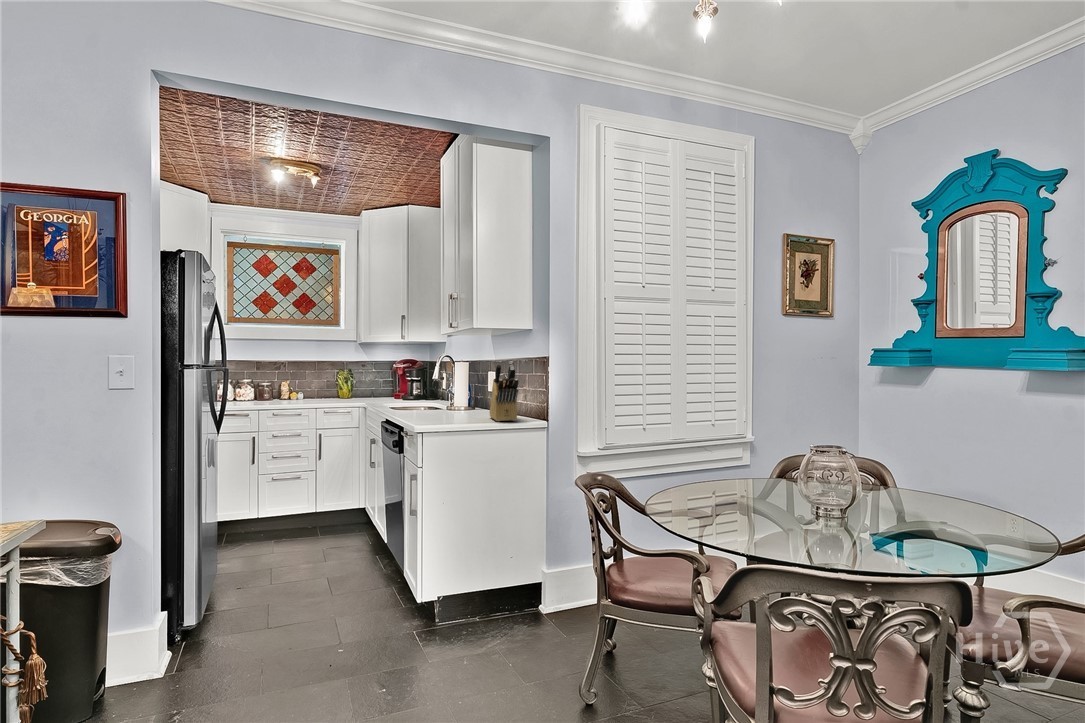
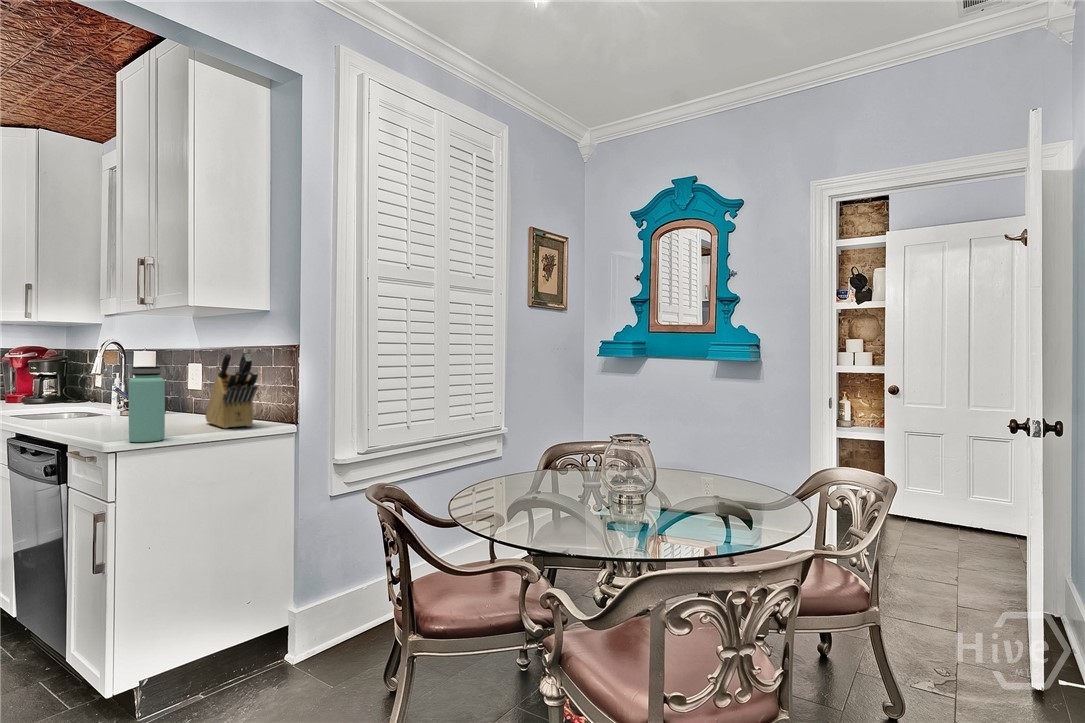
bottle: none [433,374,454,427] -> present [128,366,165,442]

